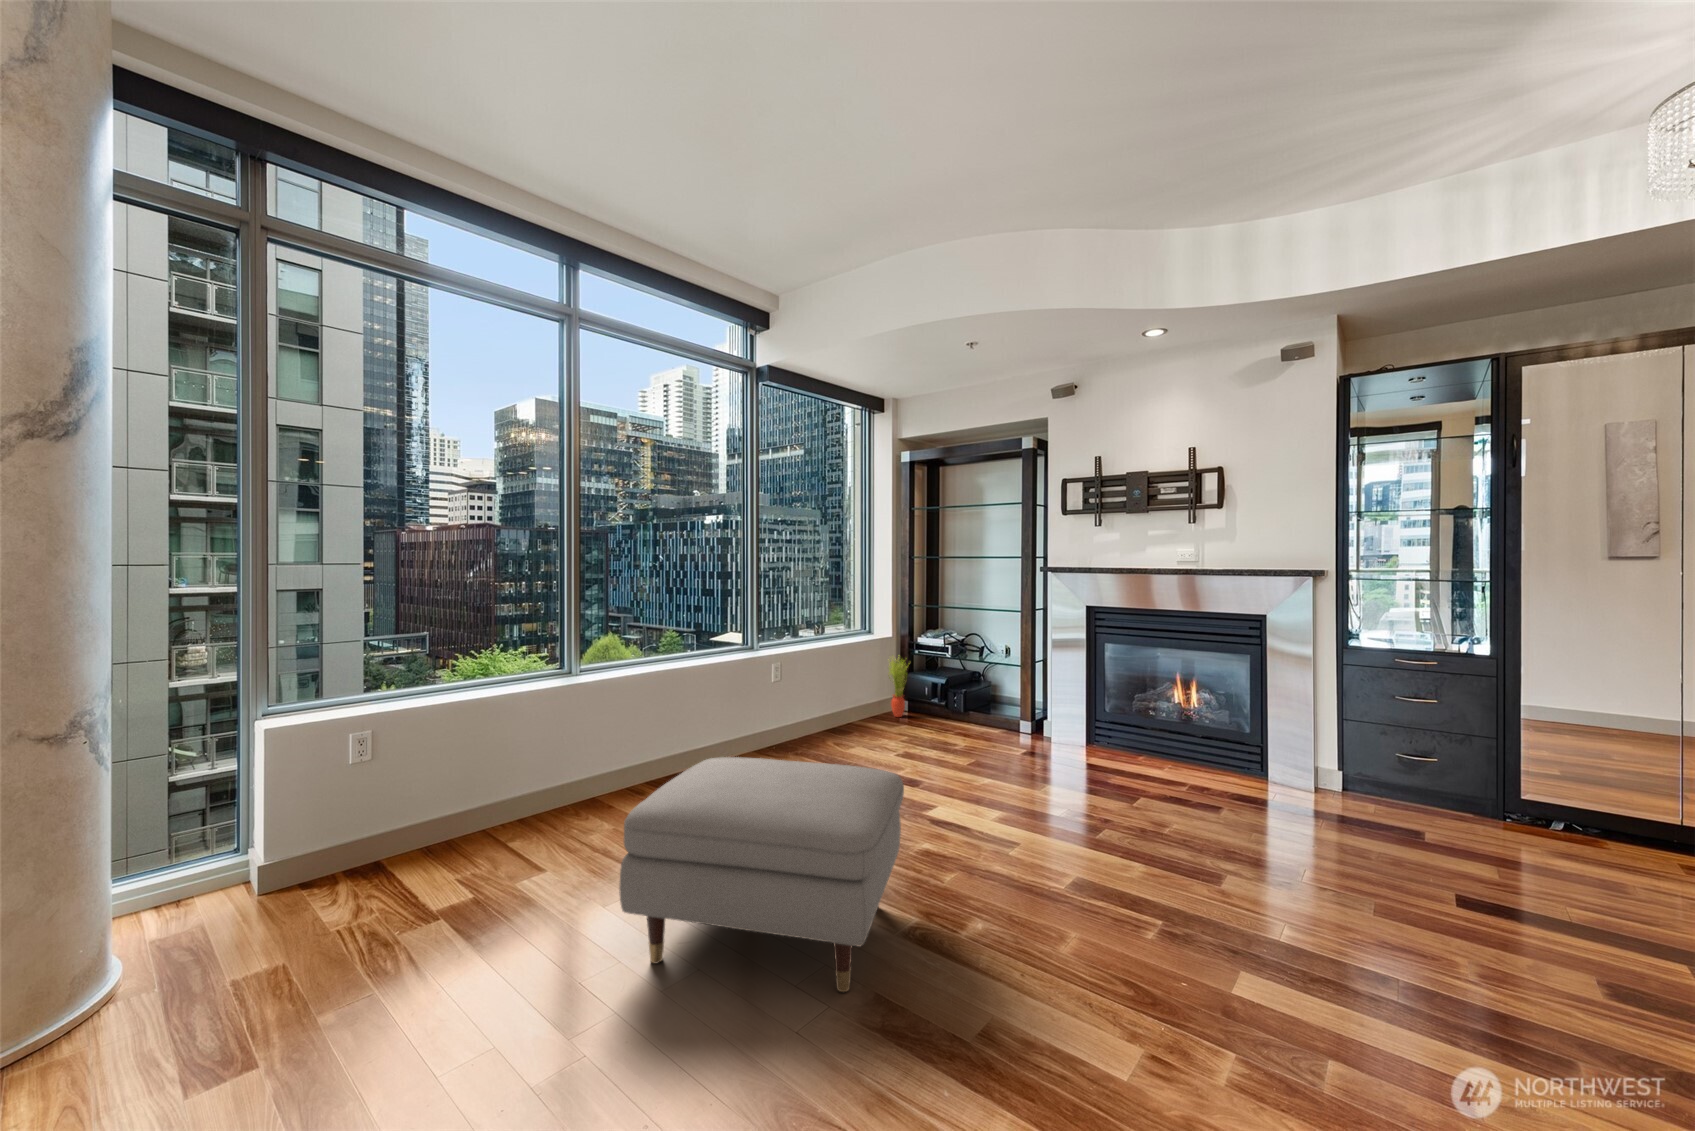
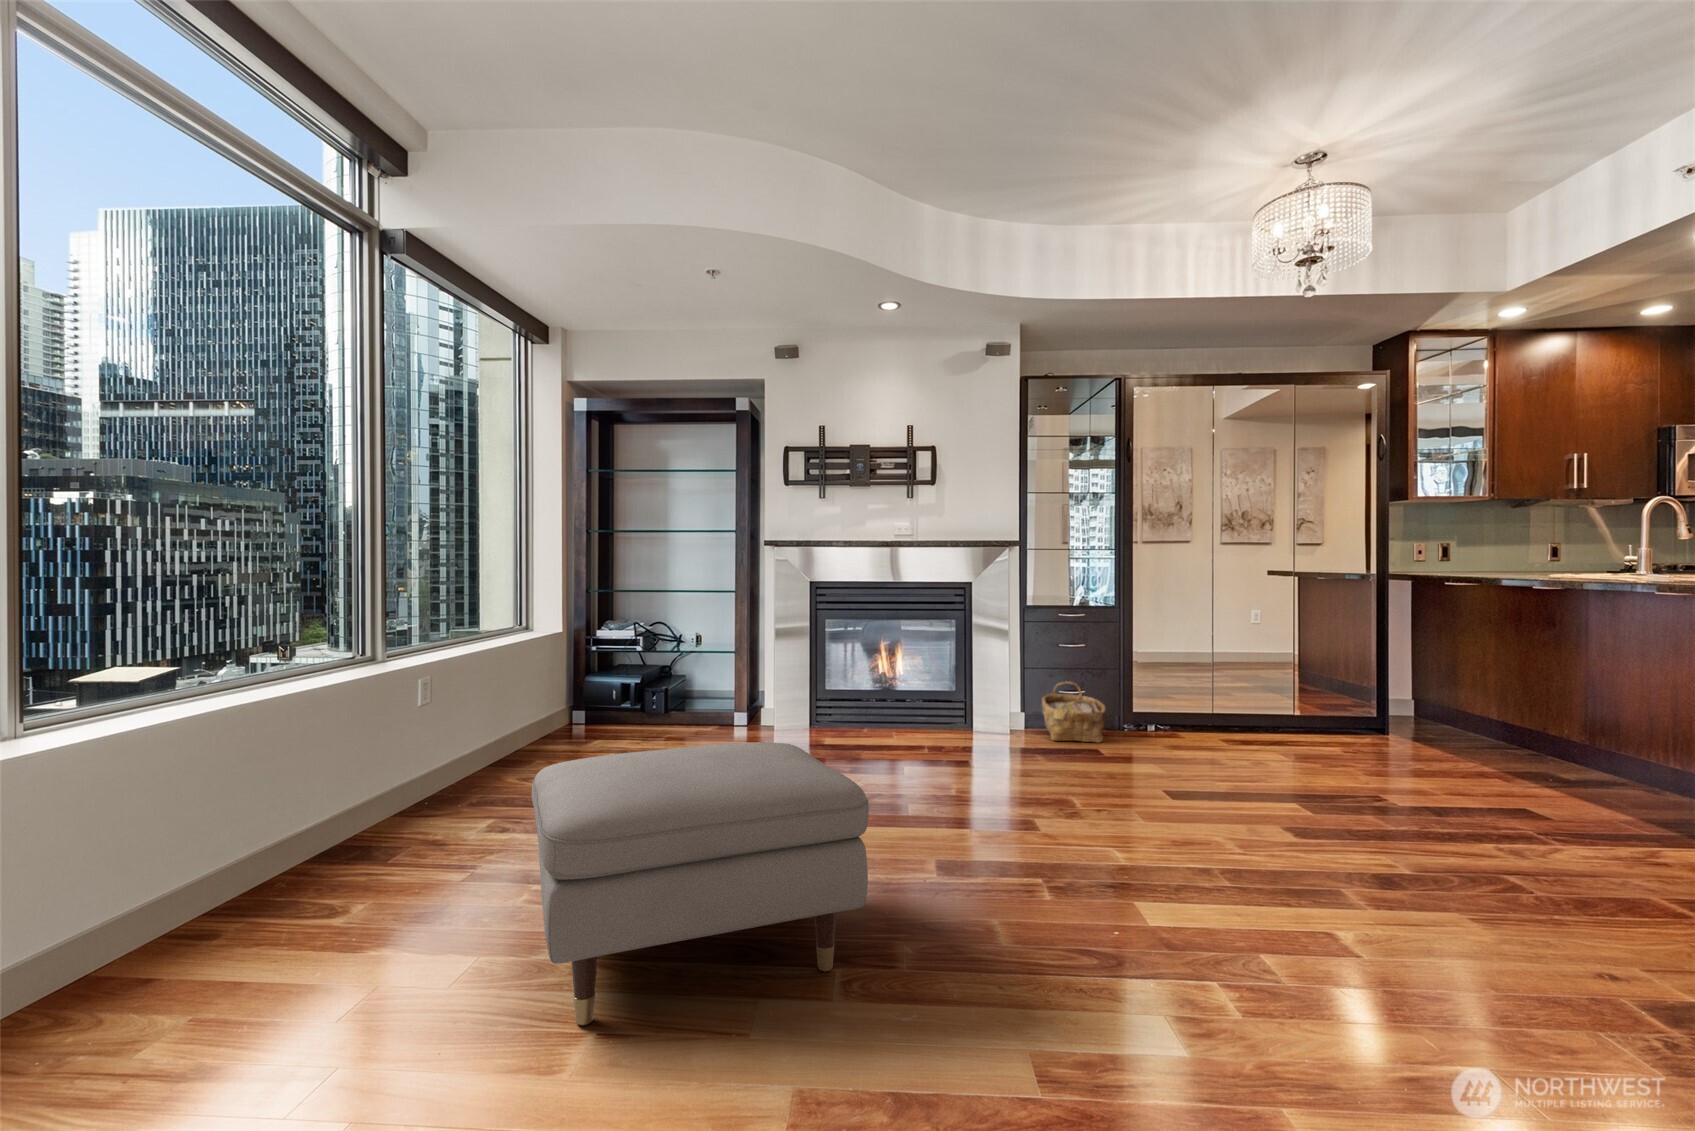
potted plant: present [889,657,910,717] -> none [564,653,592,733]
woven basket: none [1360,739,1457,824] -> present [1042,682,1106,743]

